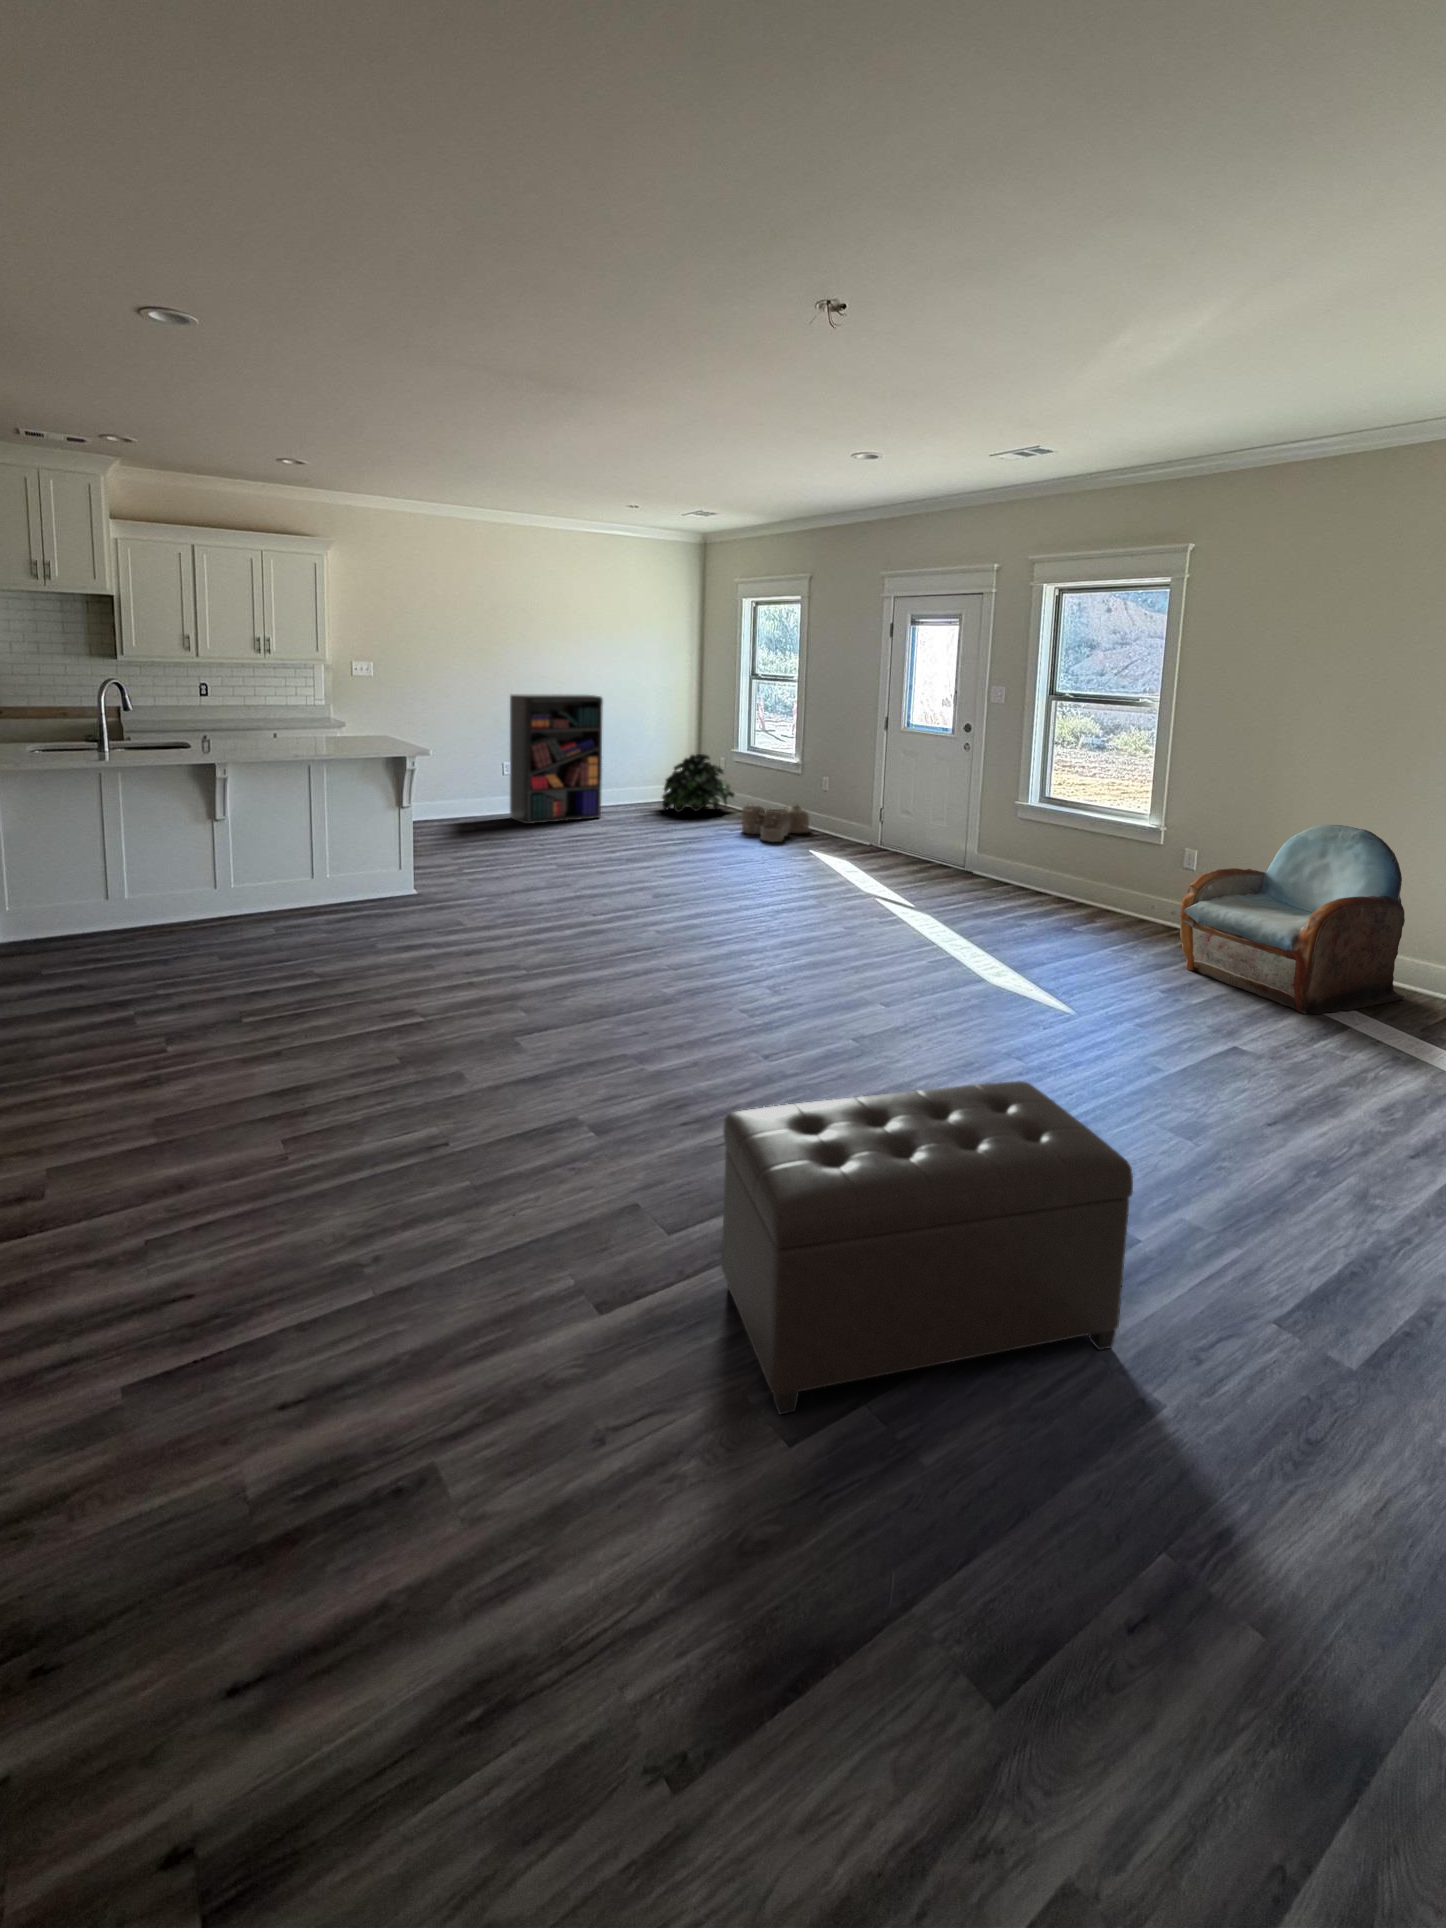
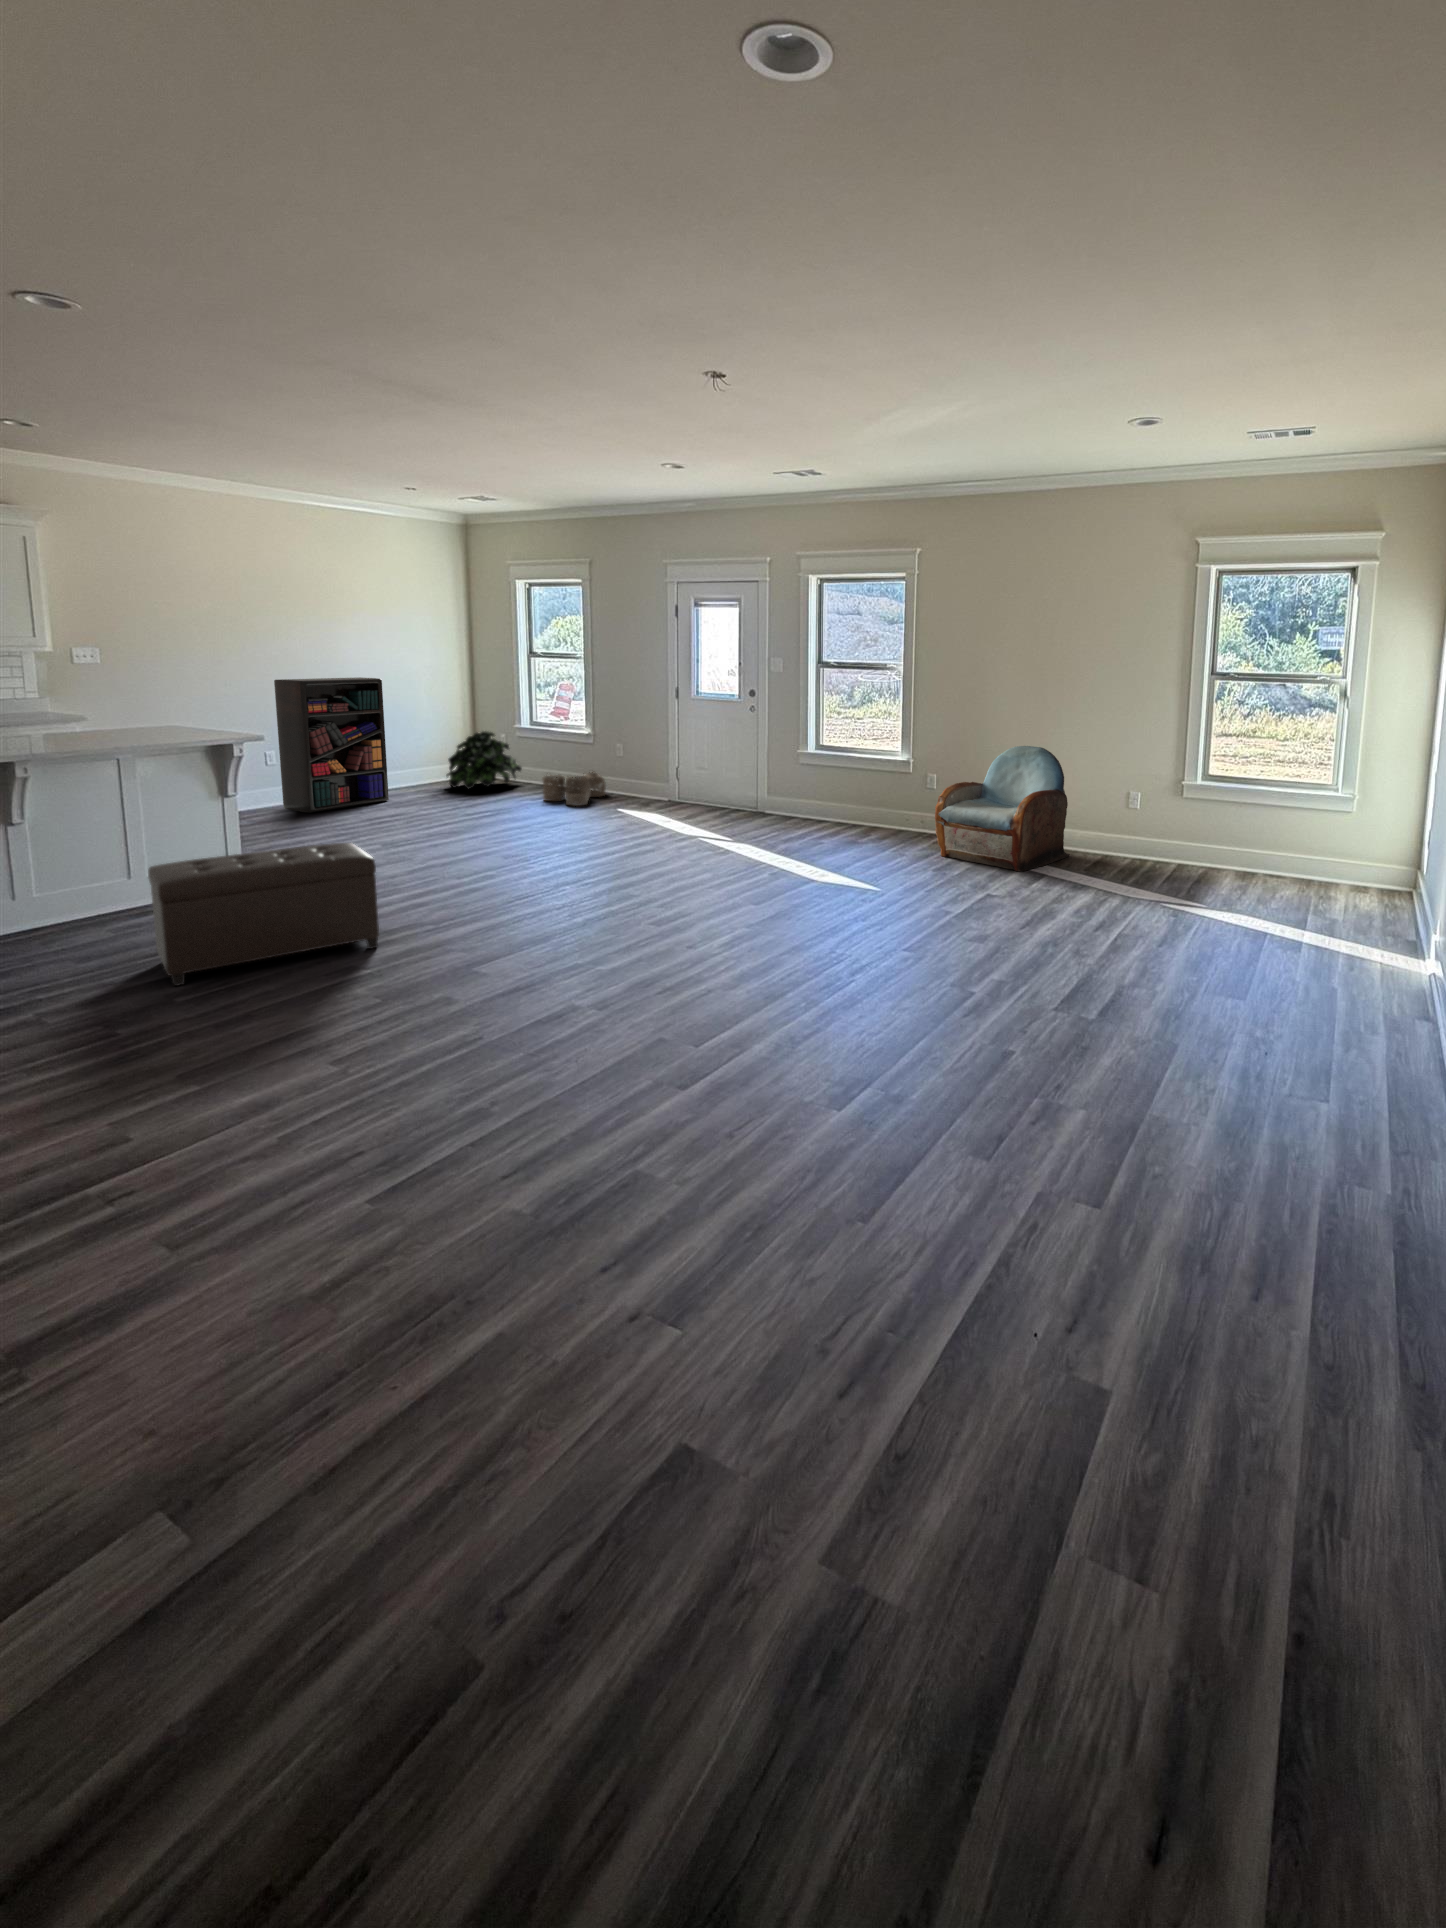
ottoman: present [721,1081,1133,1414] -> present [148,843,379,986]

